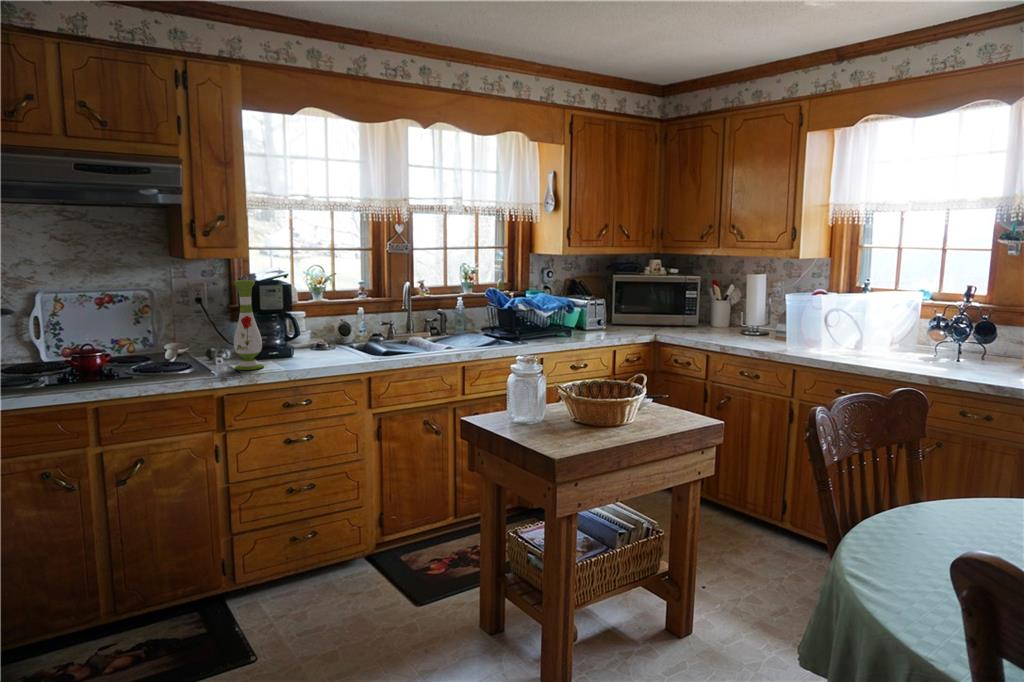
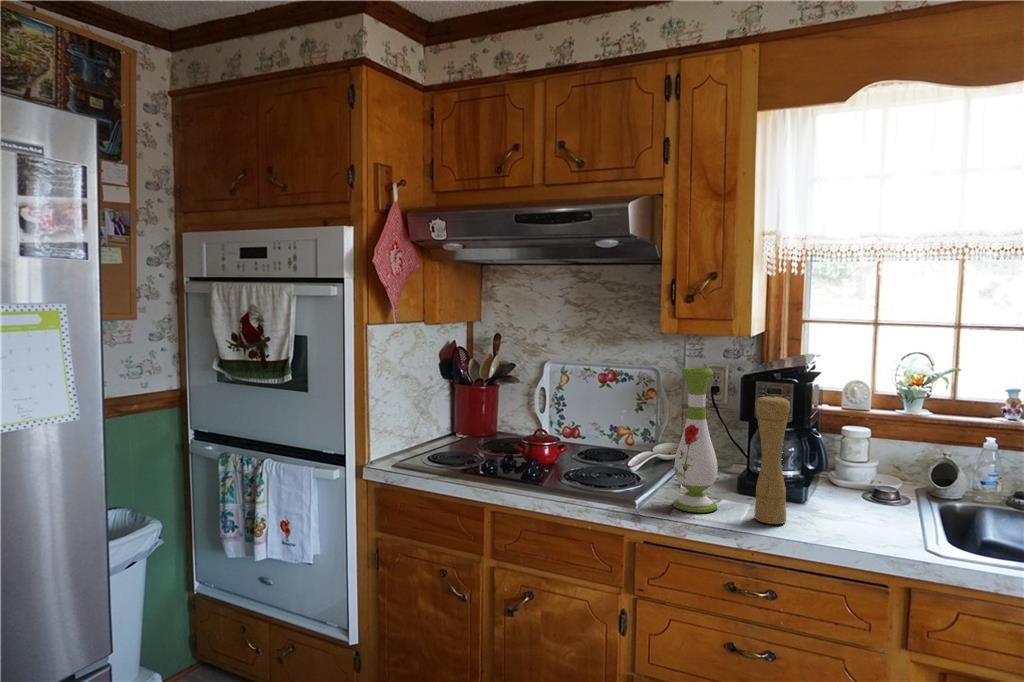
pepper mill: none [283,292,305,365] -> present [754,395,790,524]

